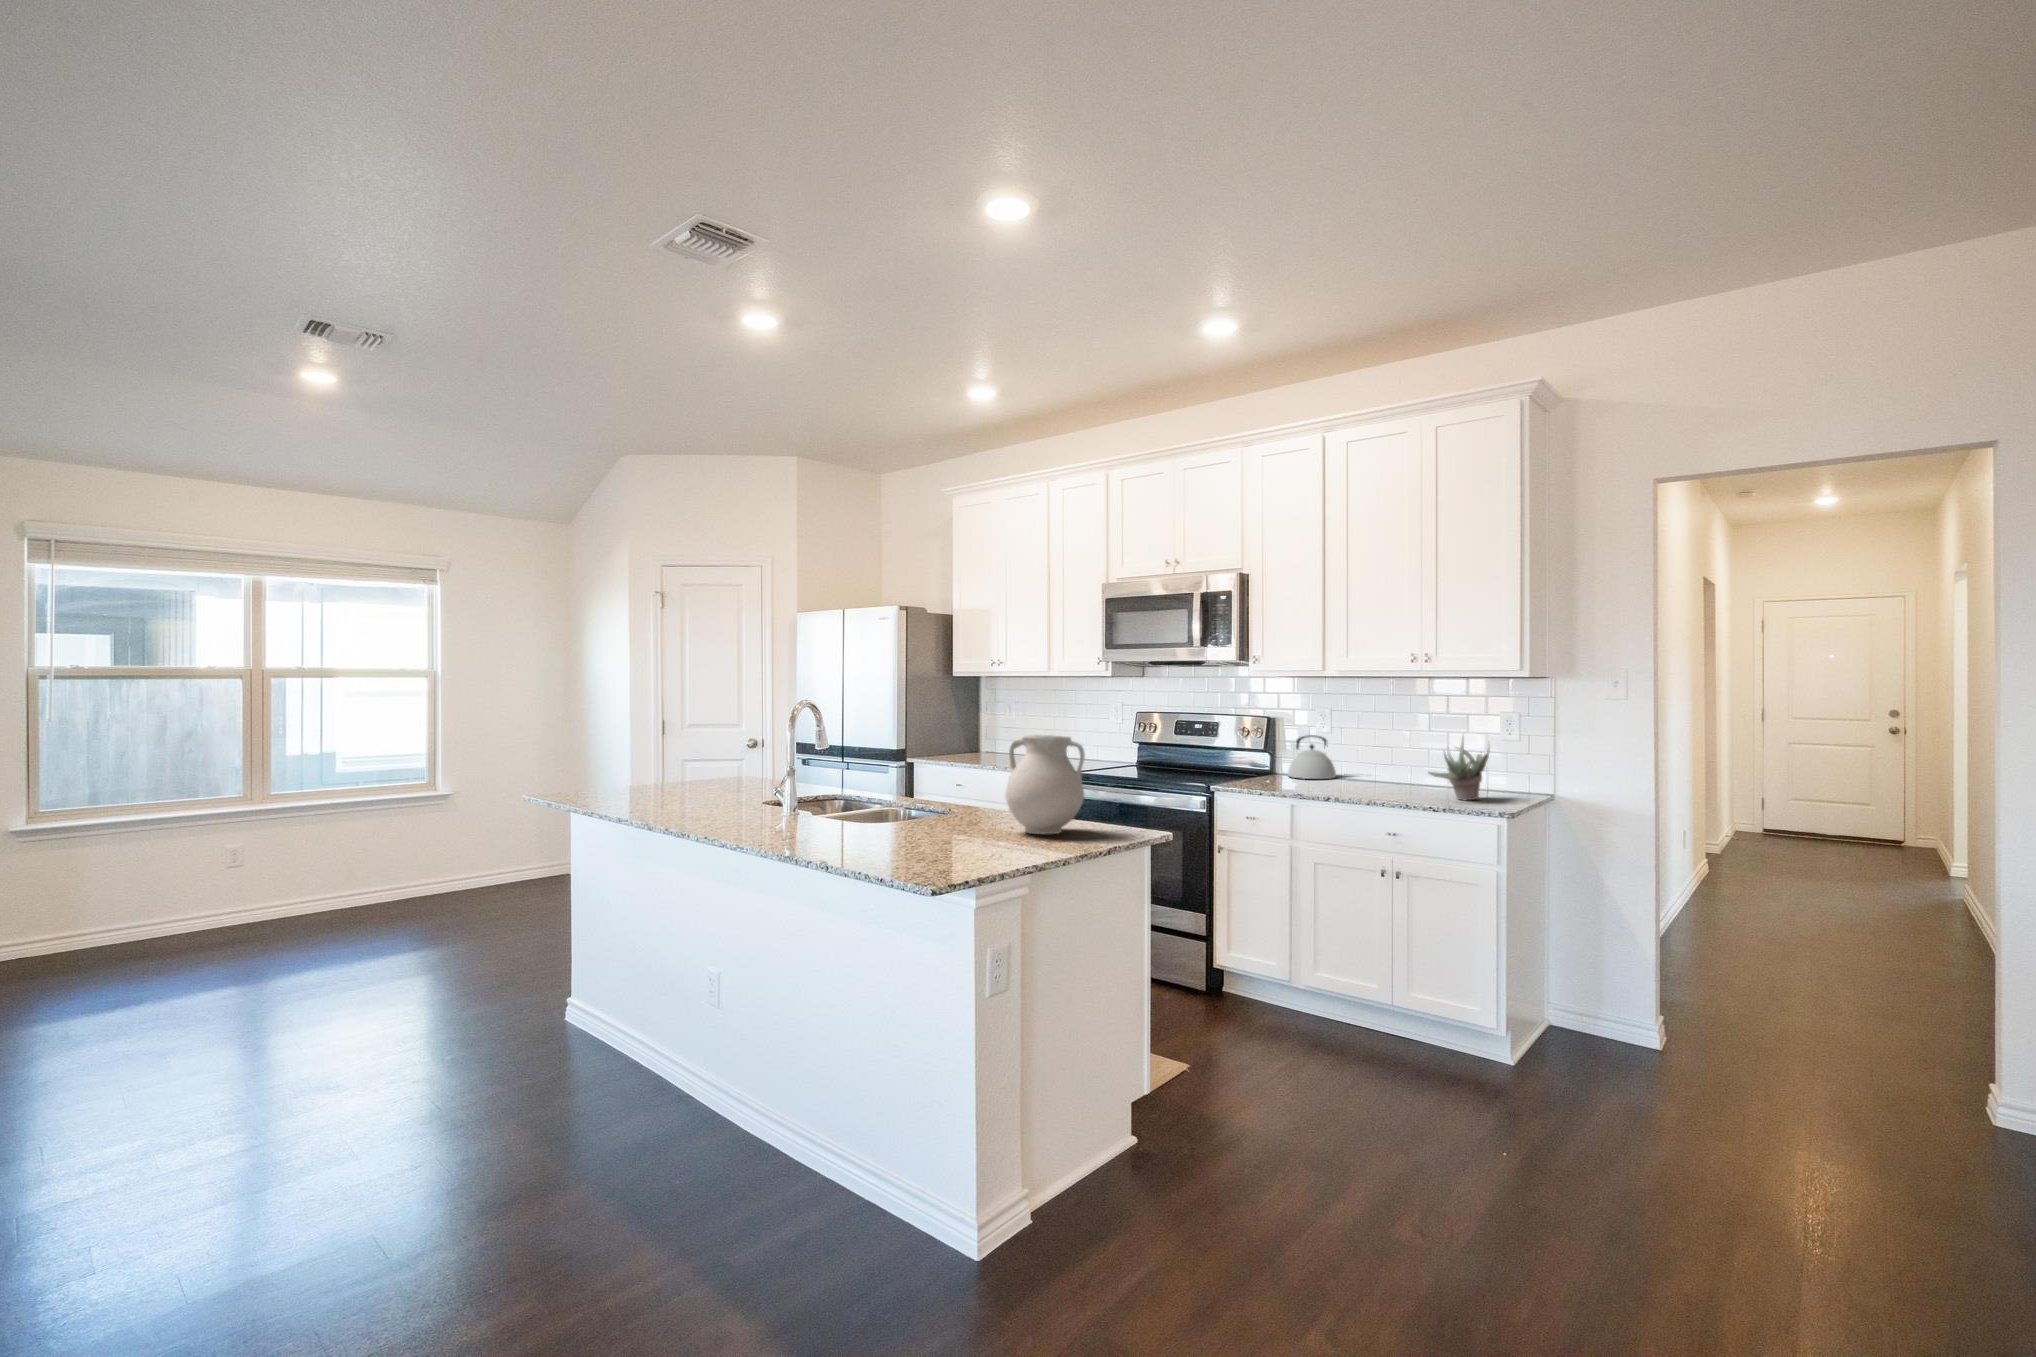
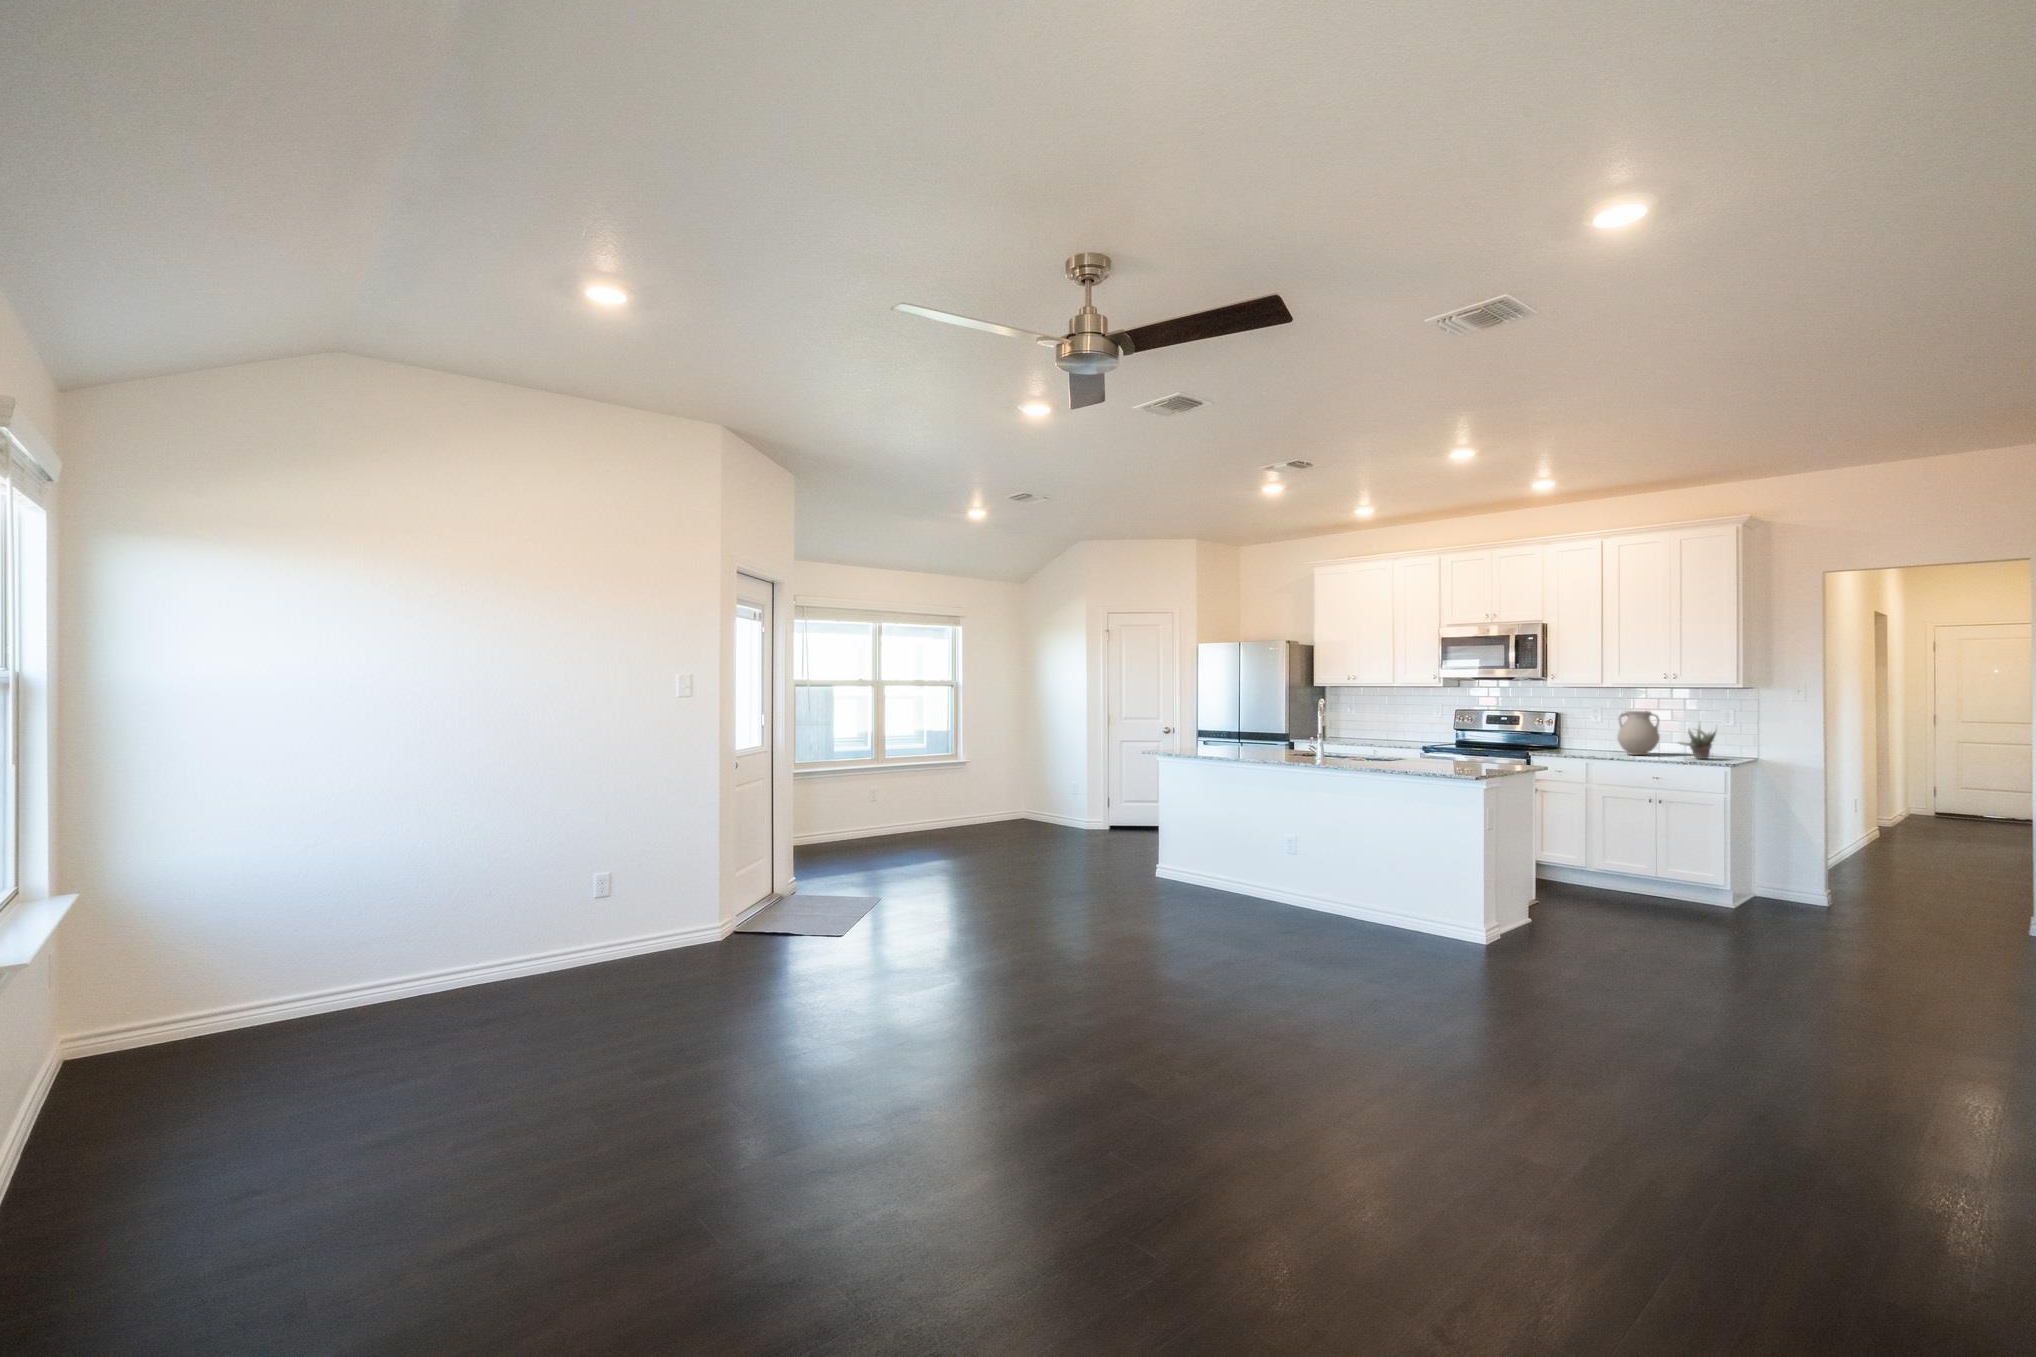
vase: present [1005,735,1085,834] -> present [1617,711,1660,755]
kettle: present [1288,735,1336,779] -> none [1573,724,1608,750]

